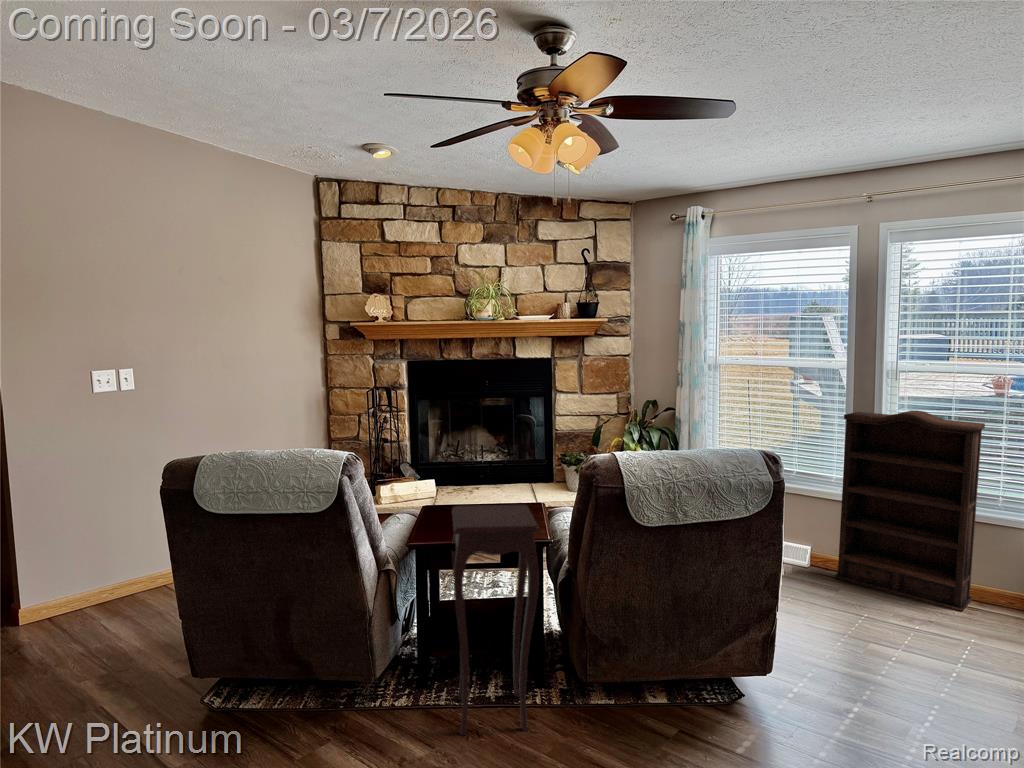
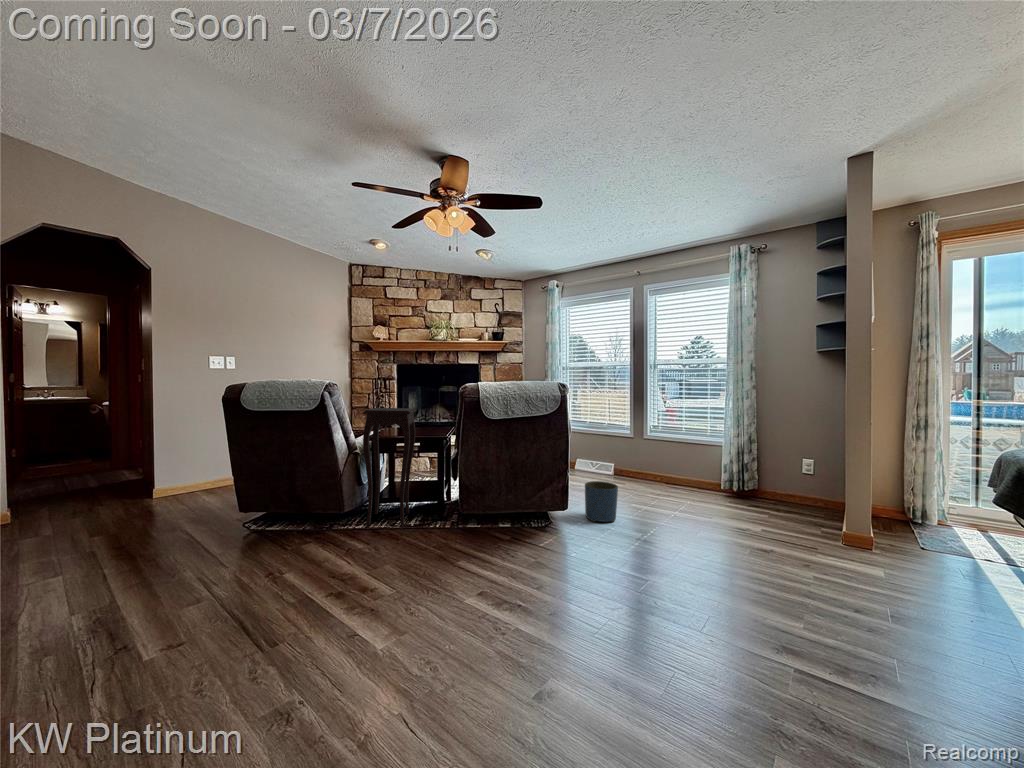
bookshelf: present [835,411,985,612] -> none [620,382,692,491]
planter: none [844,630,913,715] -> present [585,481,618,522]

